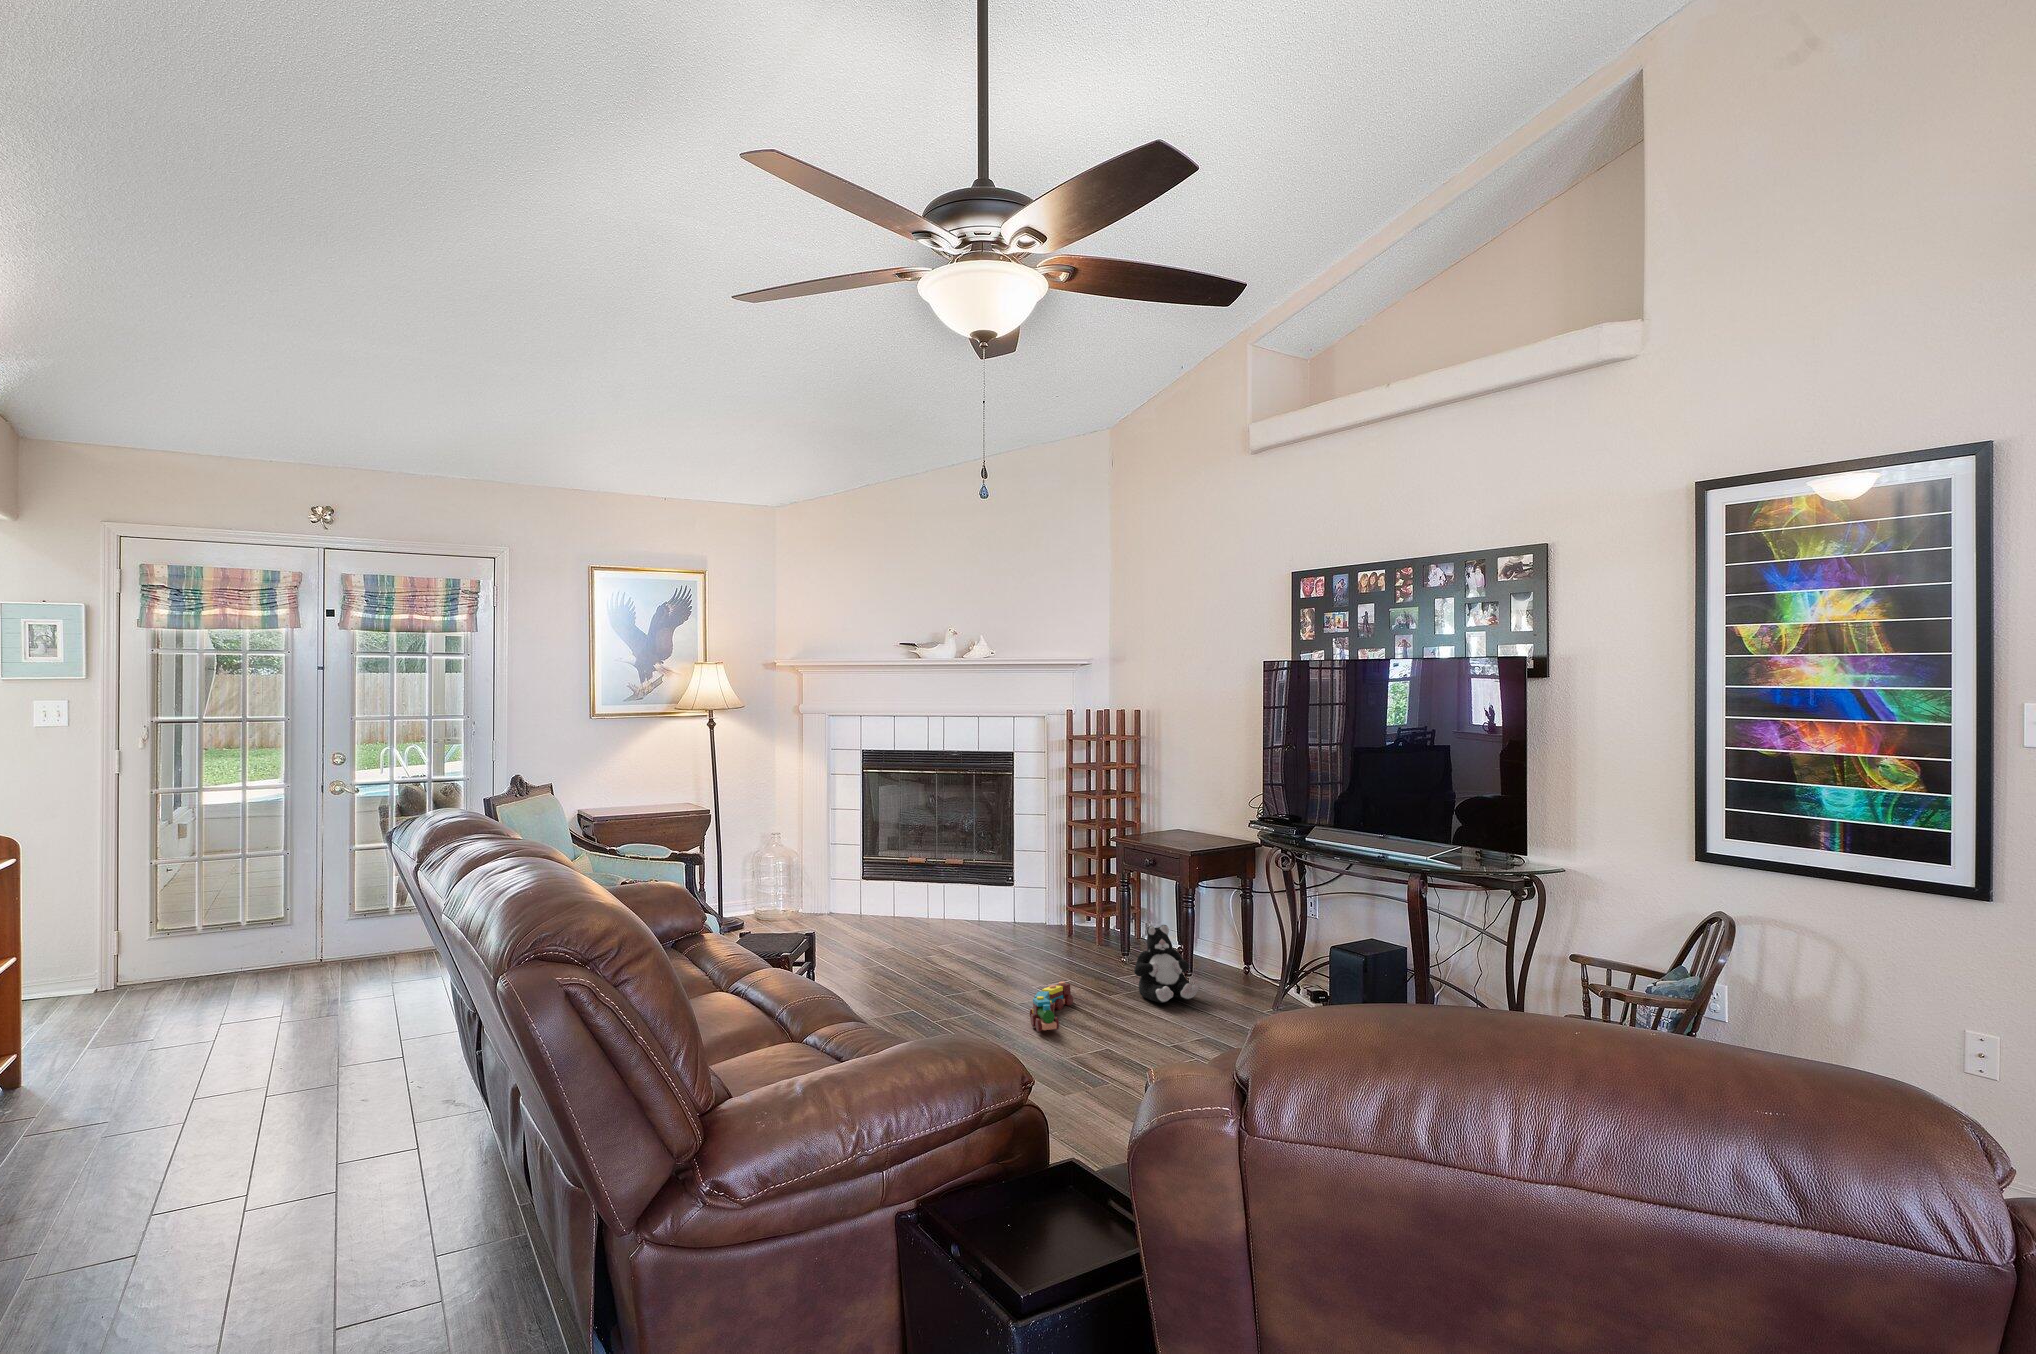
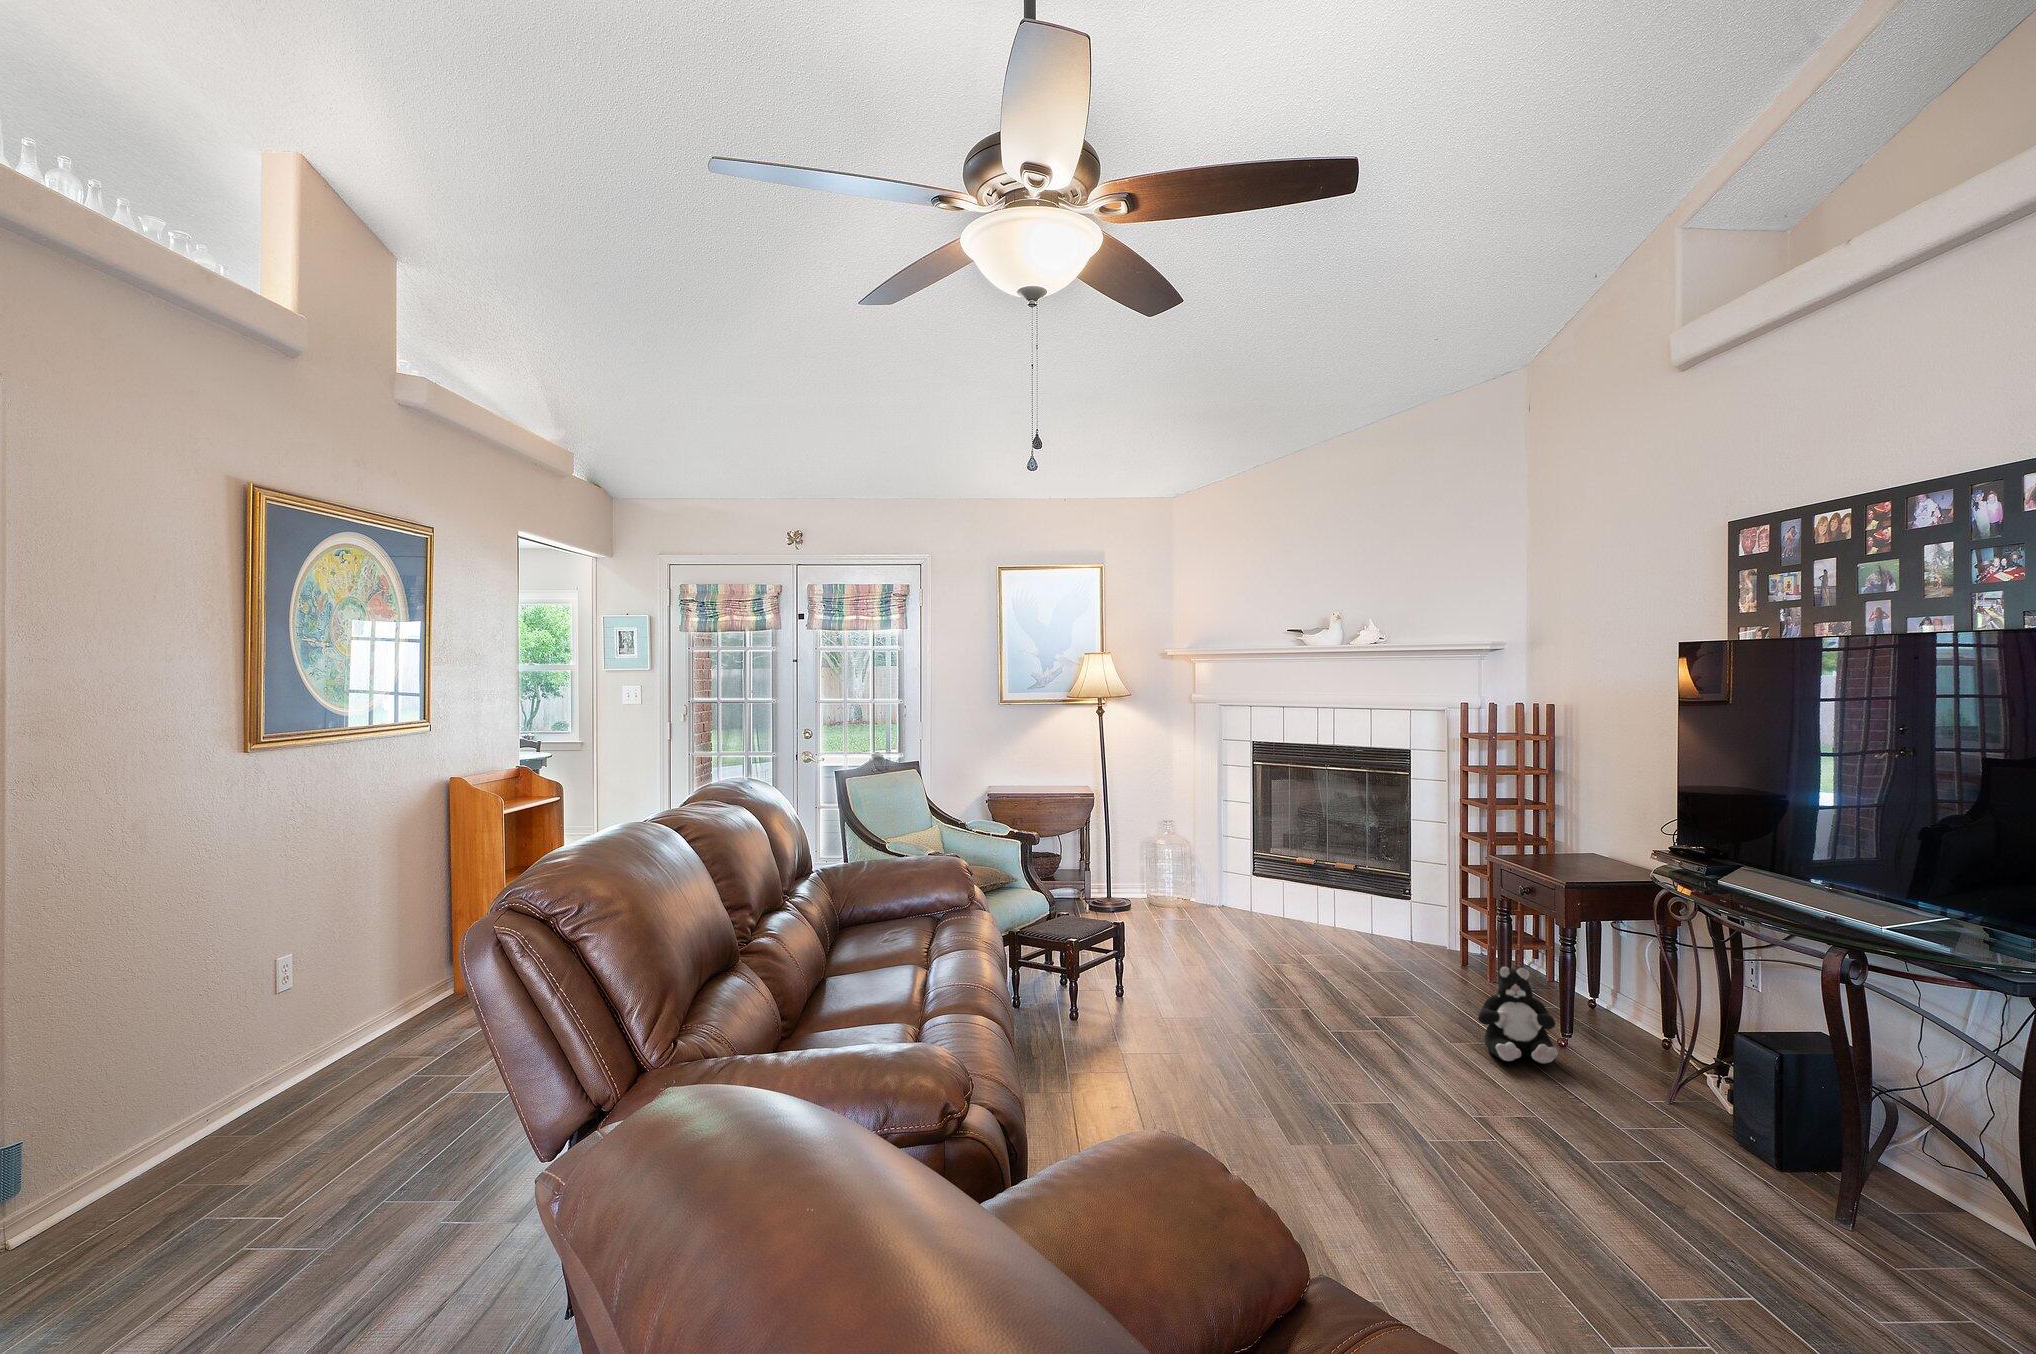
toy train: present [1030,981,1073,1032] -> none [1322,1014,1395,1067]

